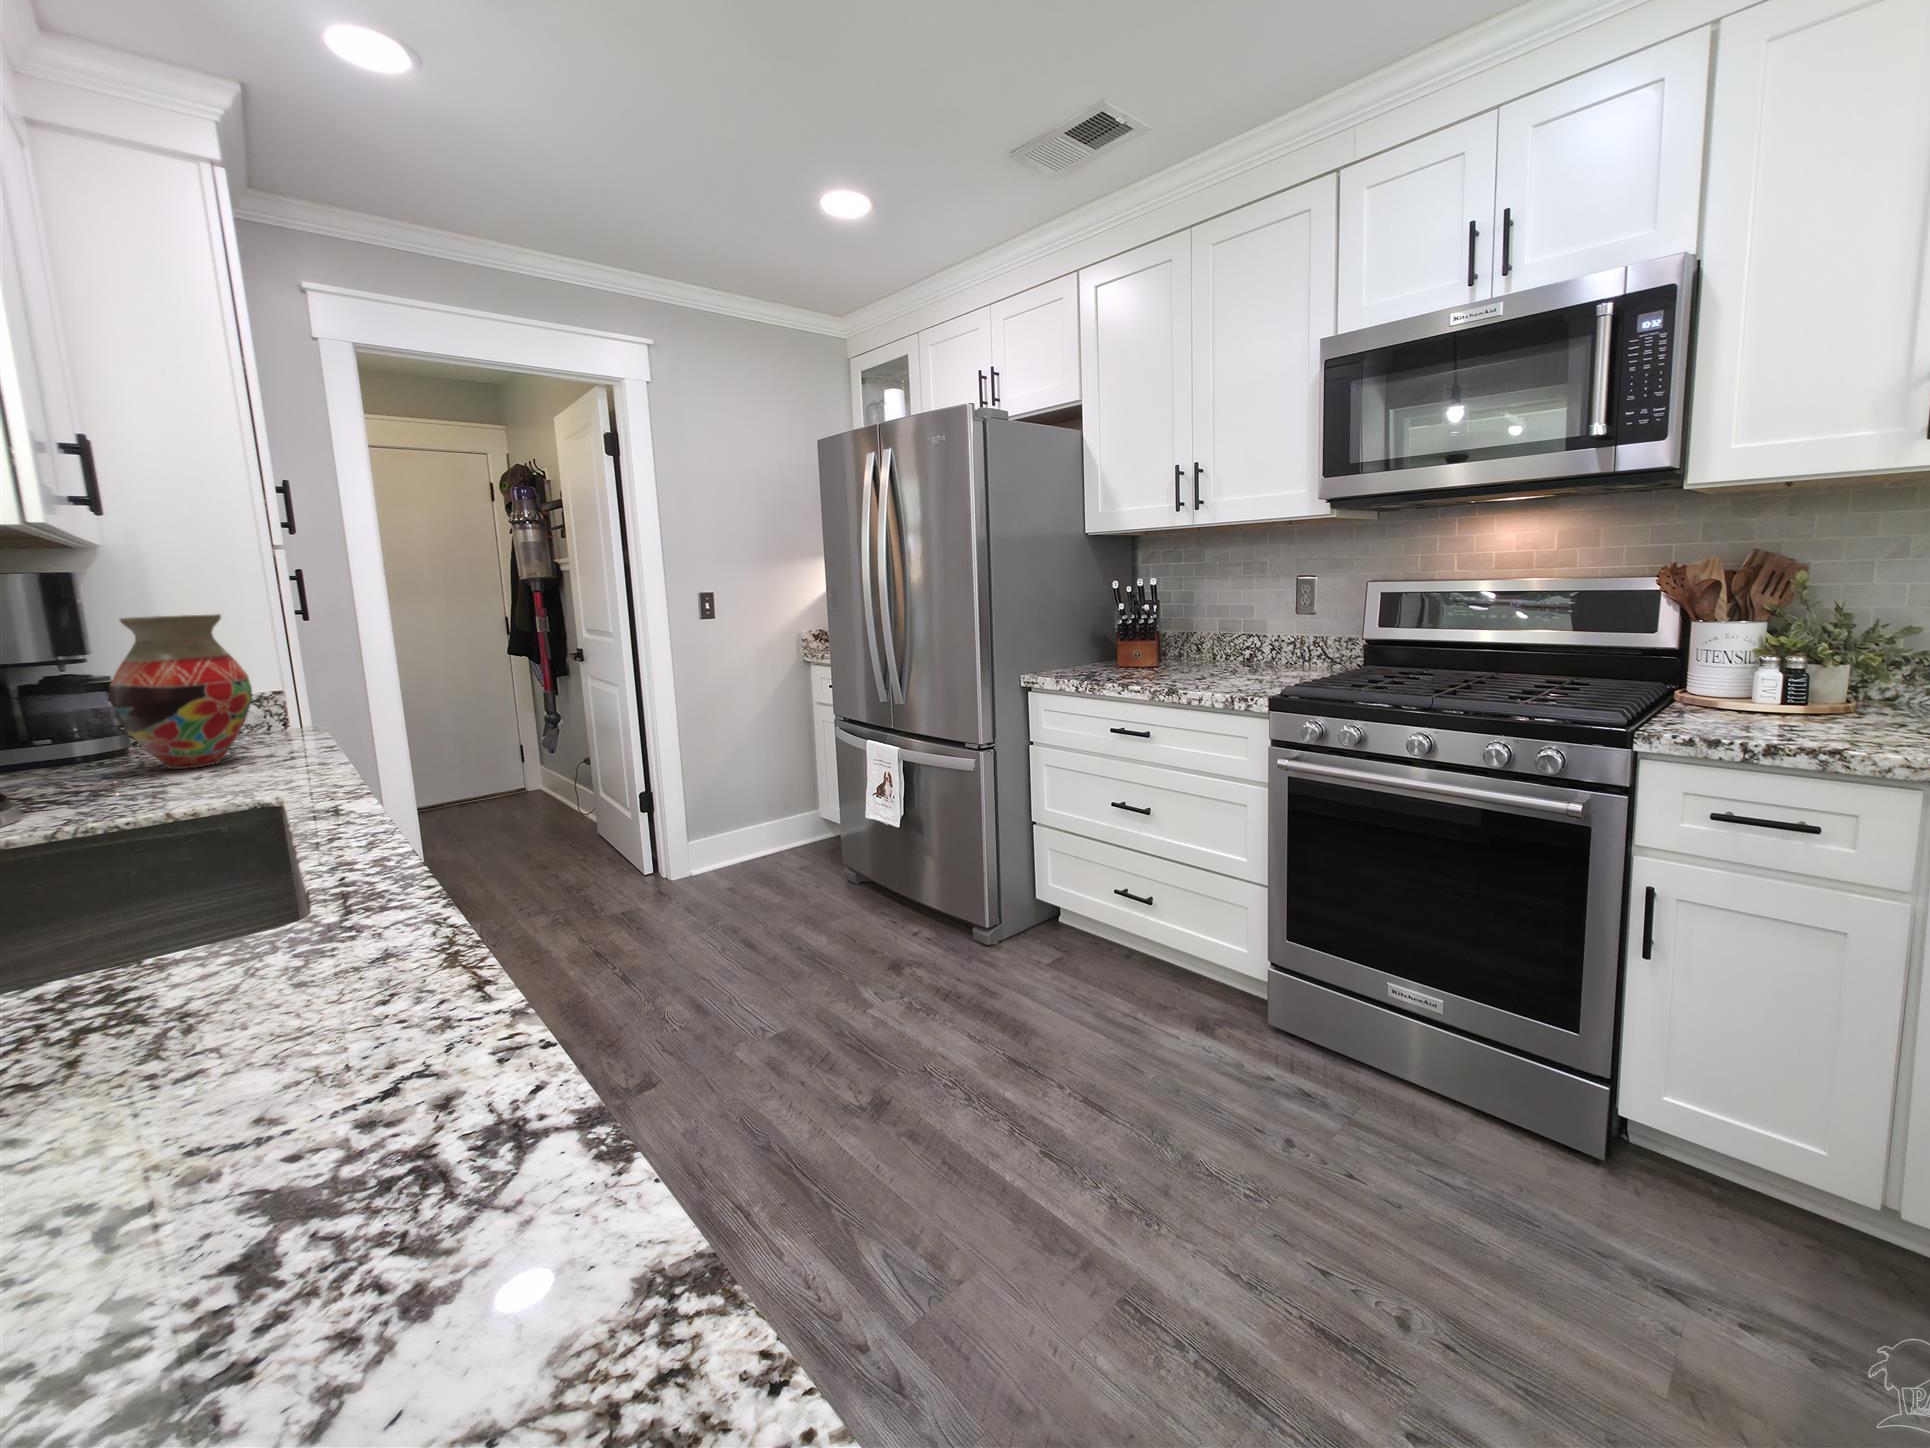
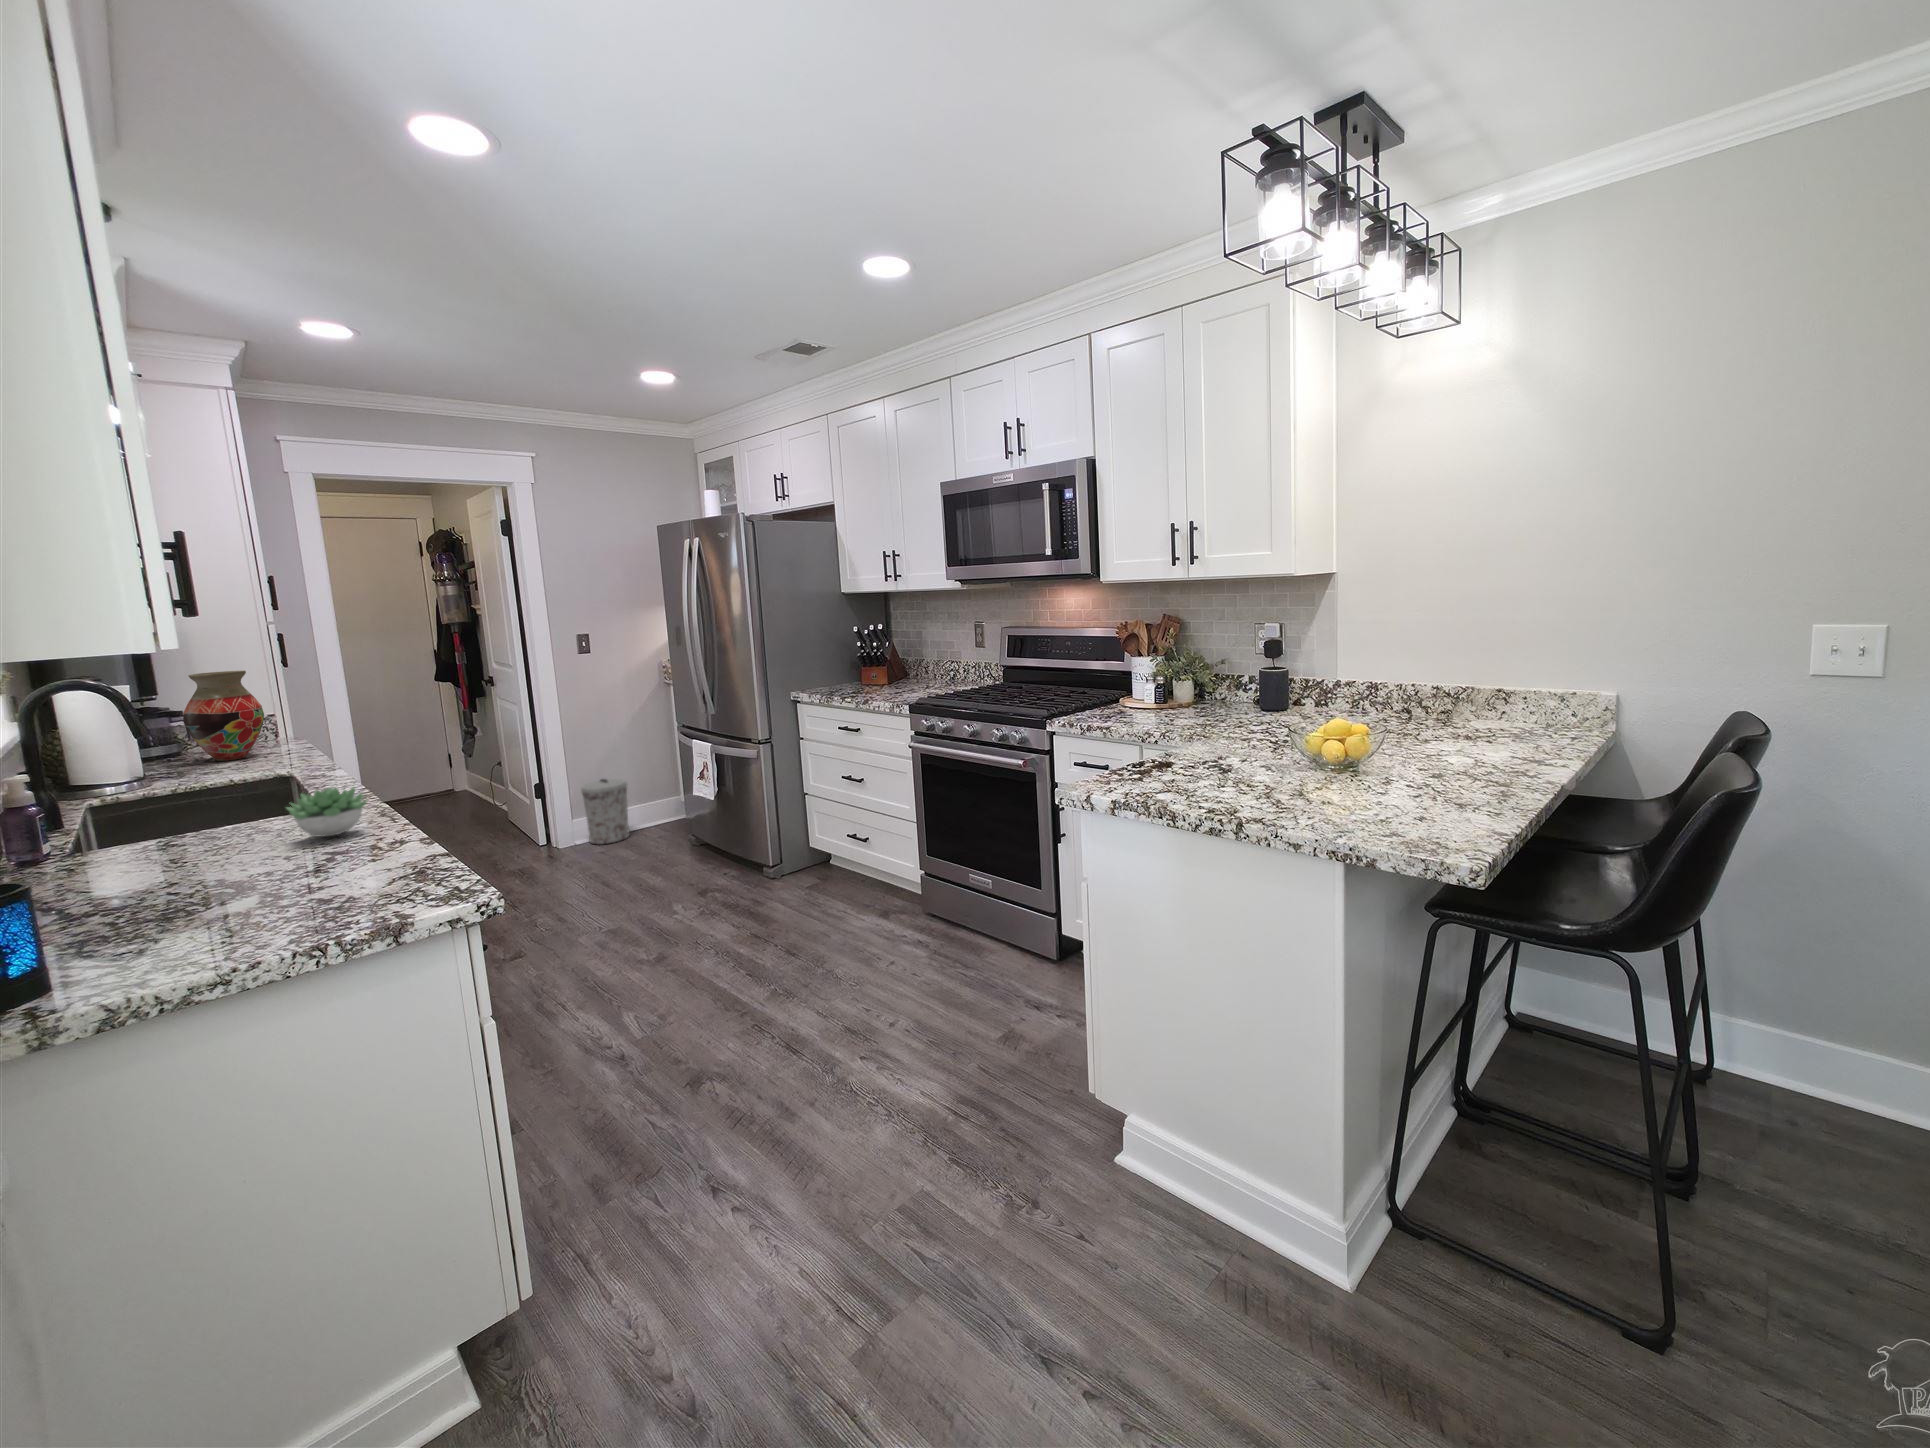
trash can: none [702,787,762,877] -> present [581,779,629,844]
succulent plant: none [115,921,407,1111] -> present [287,787,367,836]

